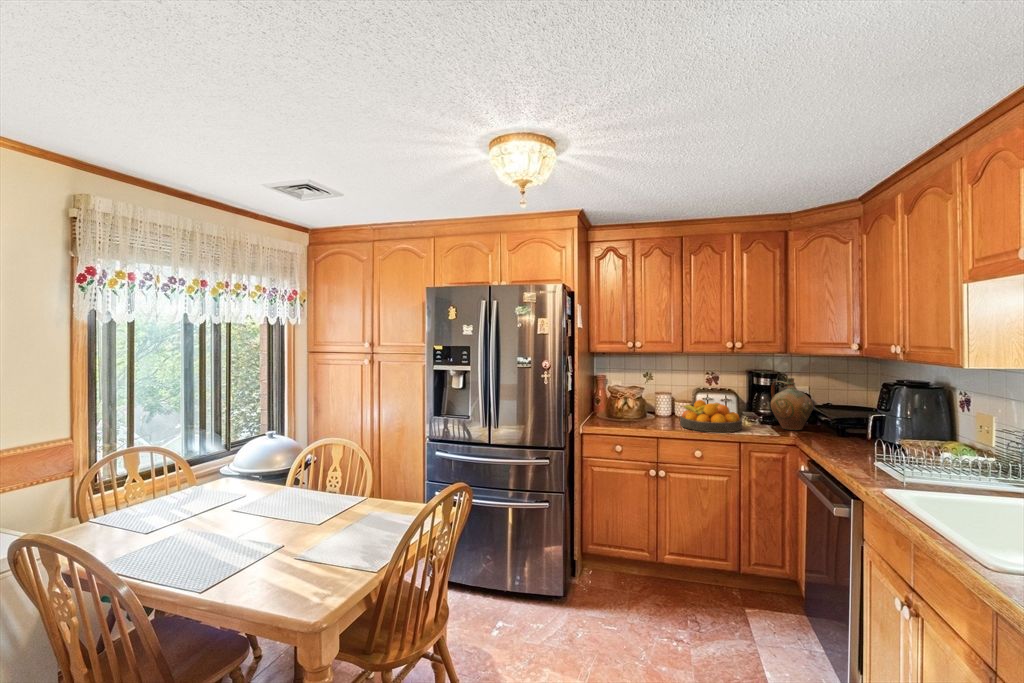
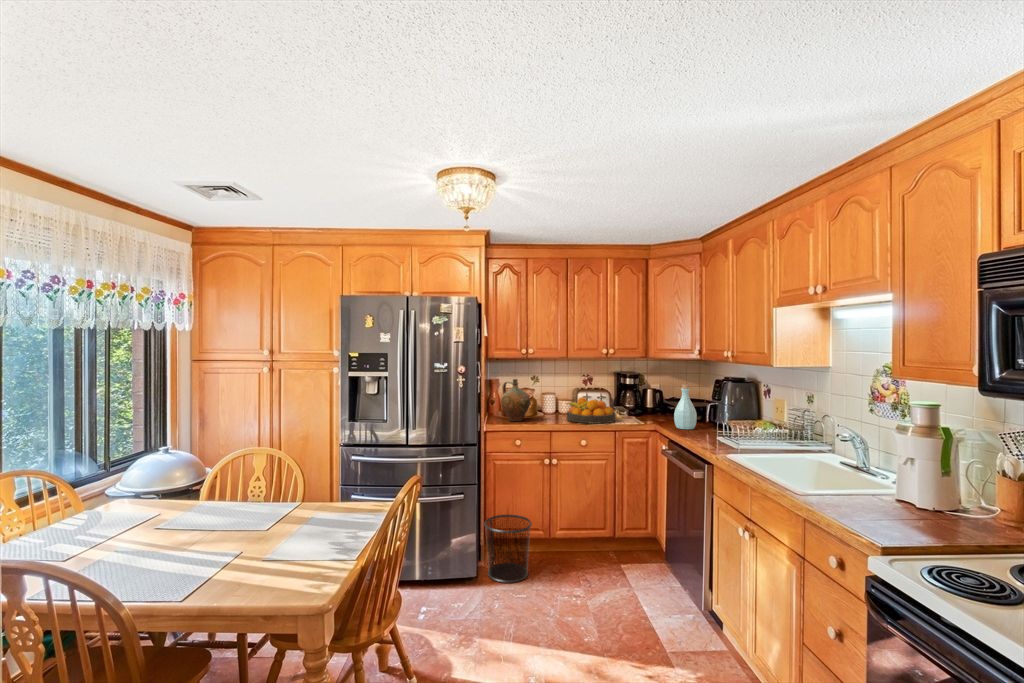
ceramic jug: present [771,378,813,430] -> present [501,379,531,421]
bottle: none [818,388,851,446] -> present [674,384,697,429]
waste bin: none [575,529,630,608] -> present [484,515,532,583]

